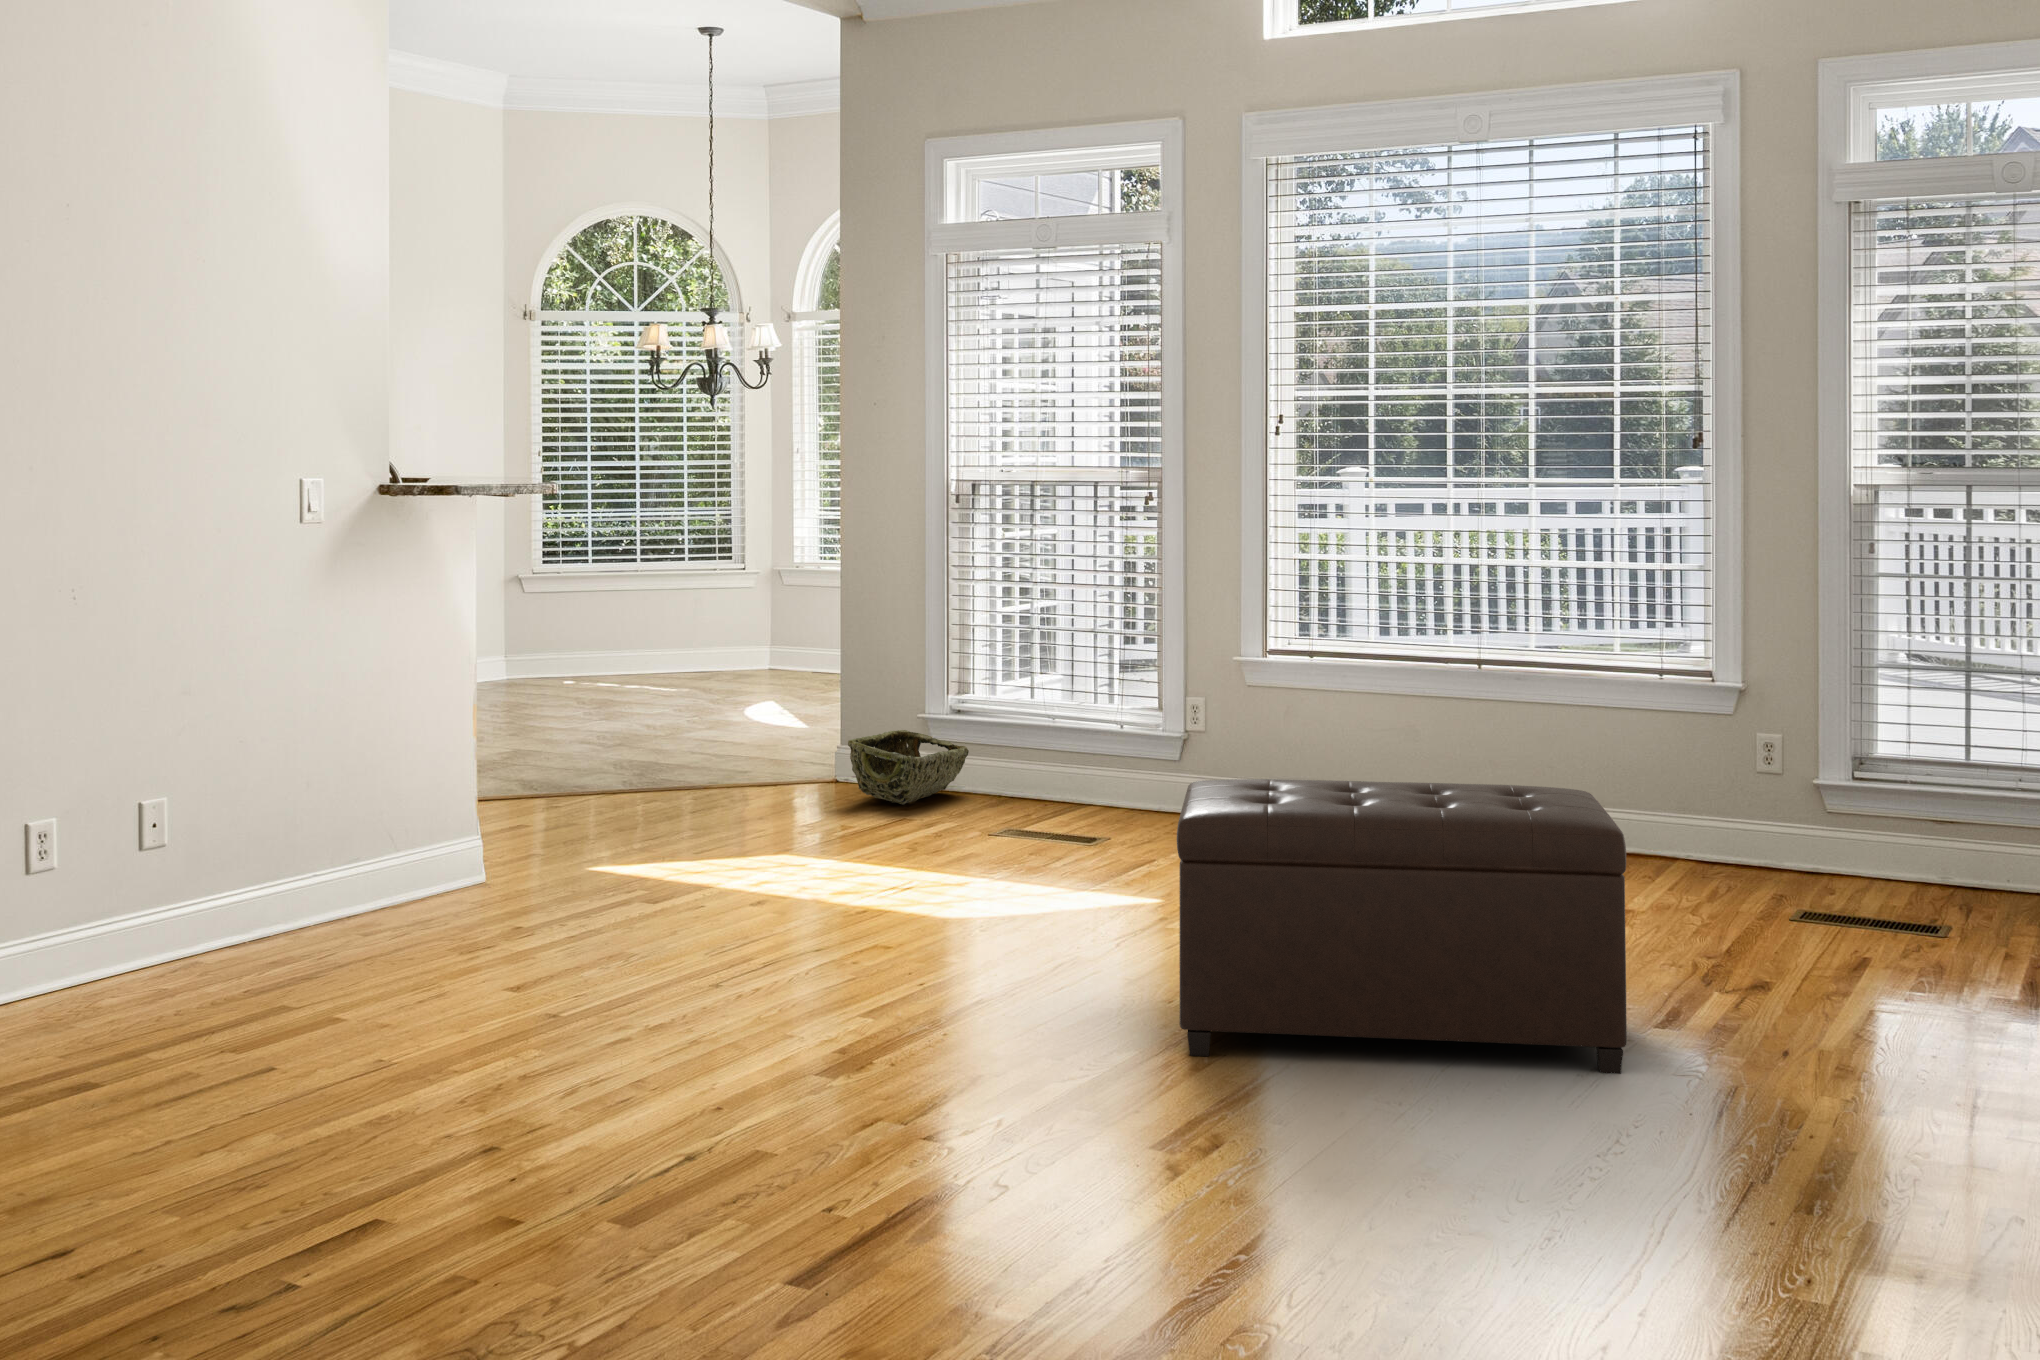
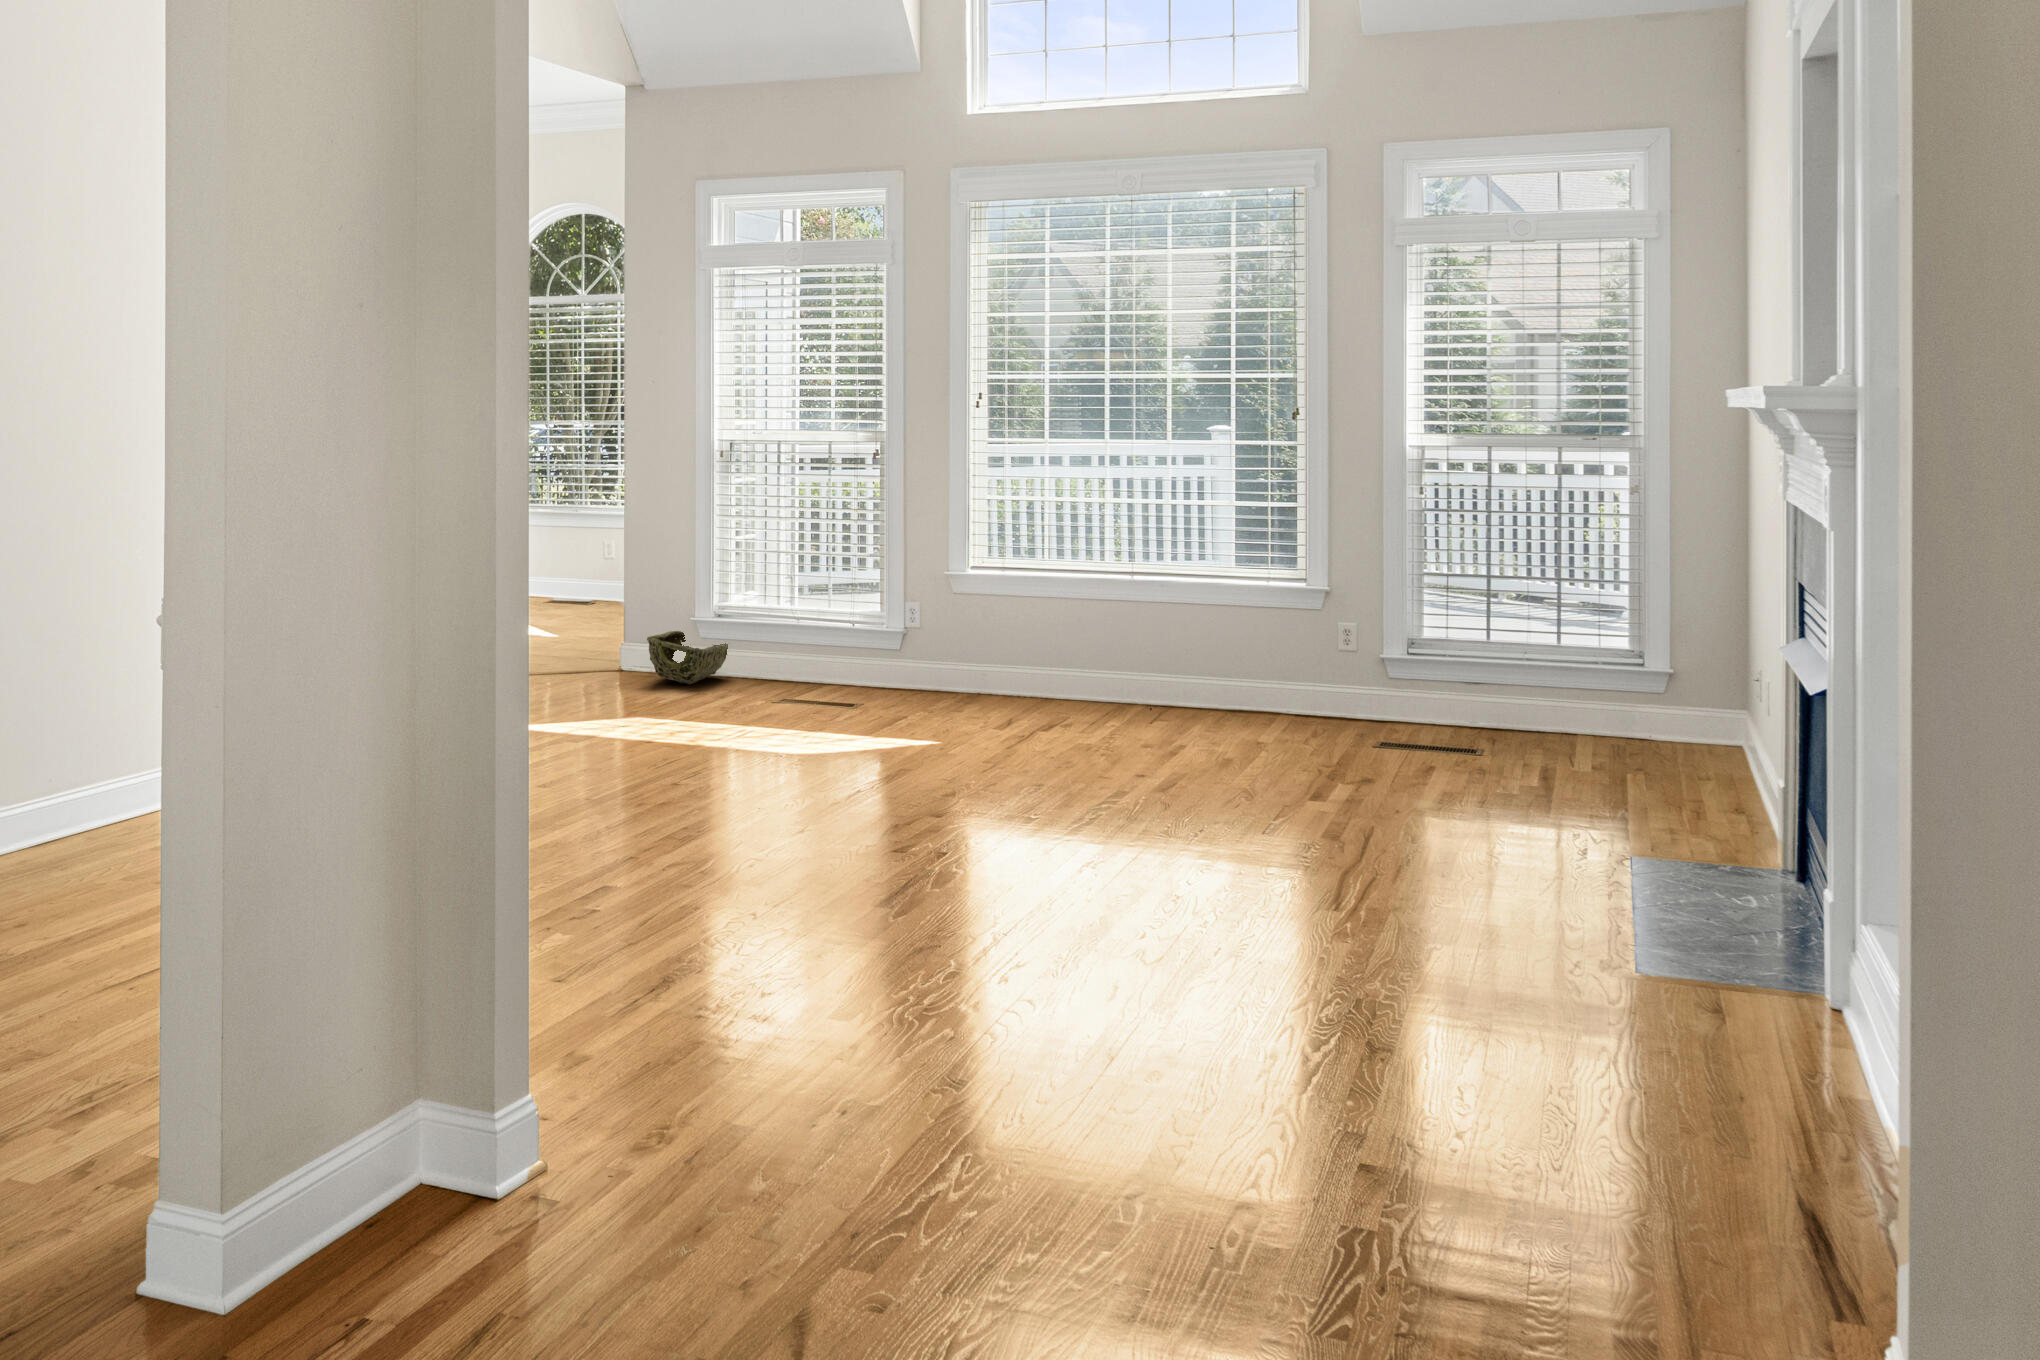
ottoman: present [1177,779,1627,1074] -> none [984,646,1291,825]

